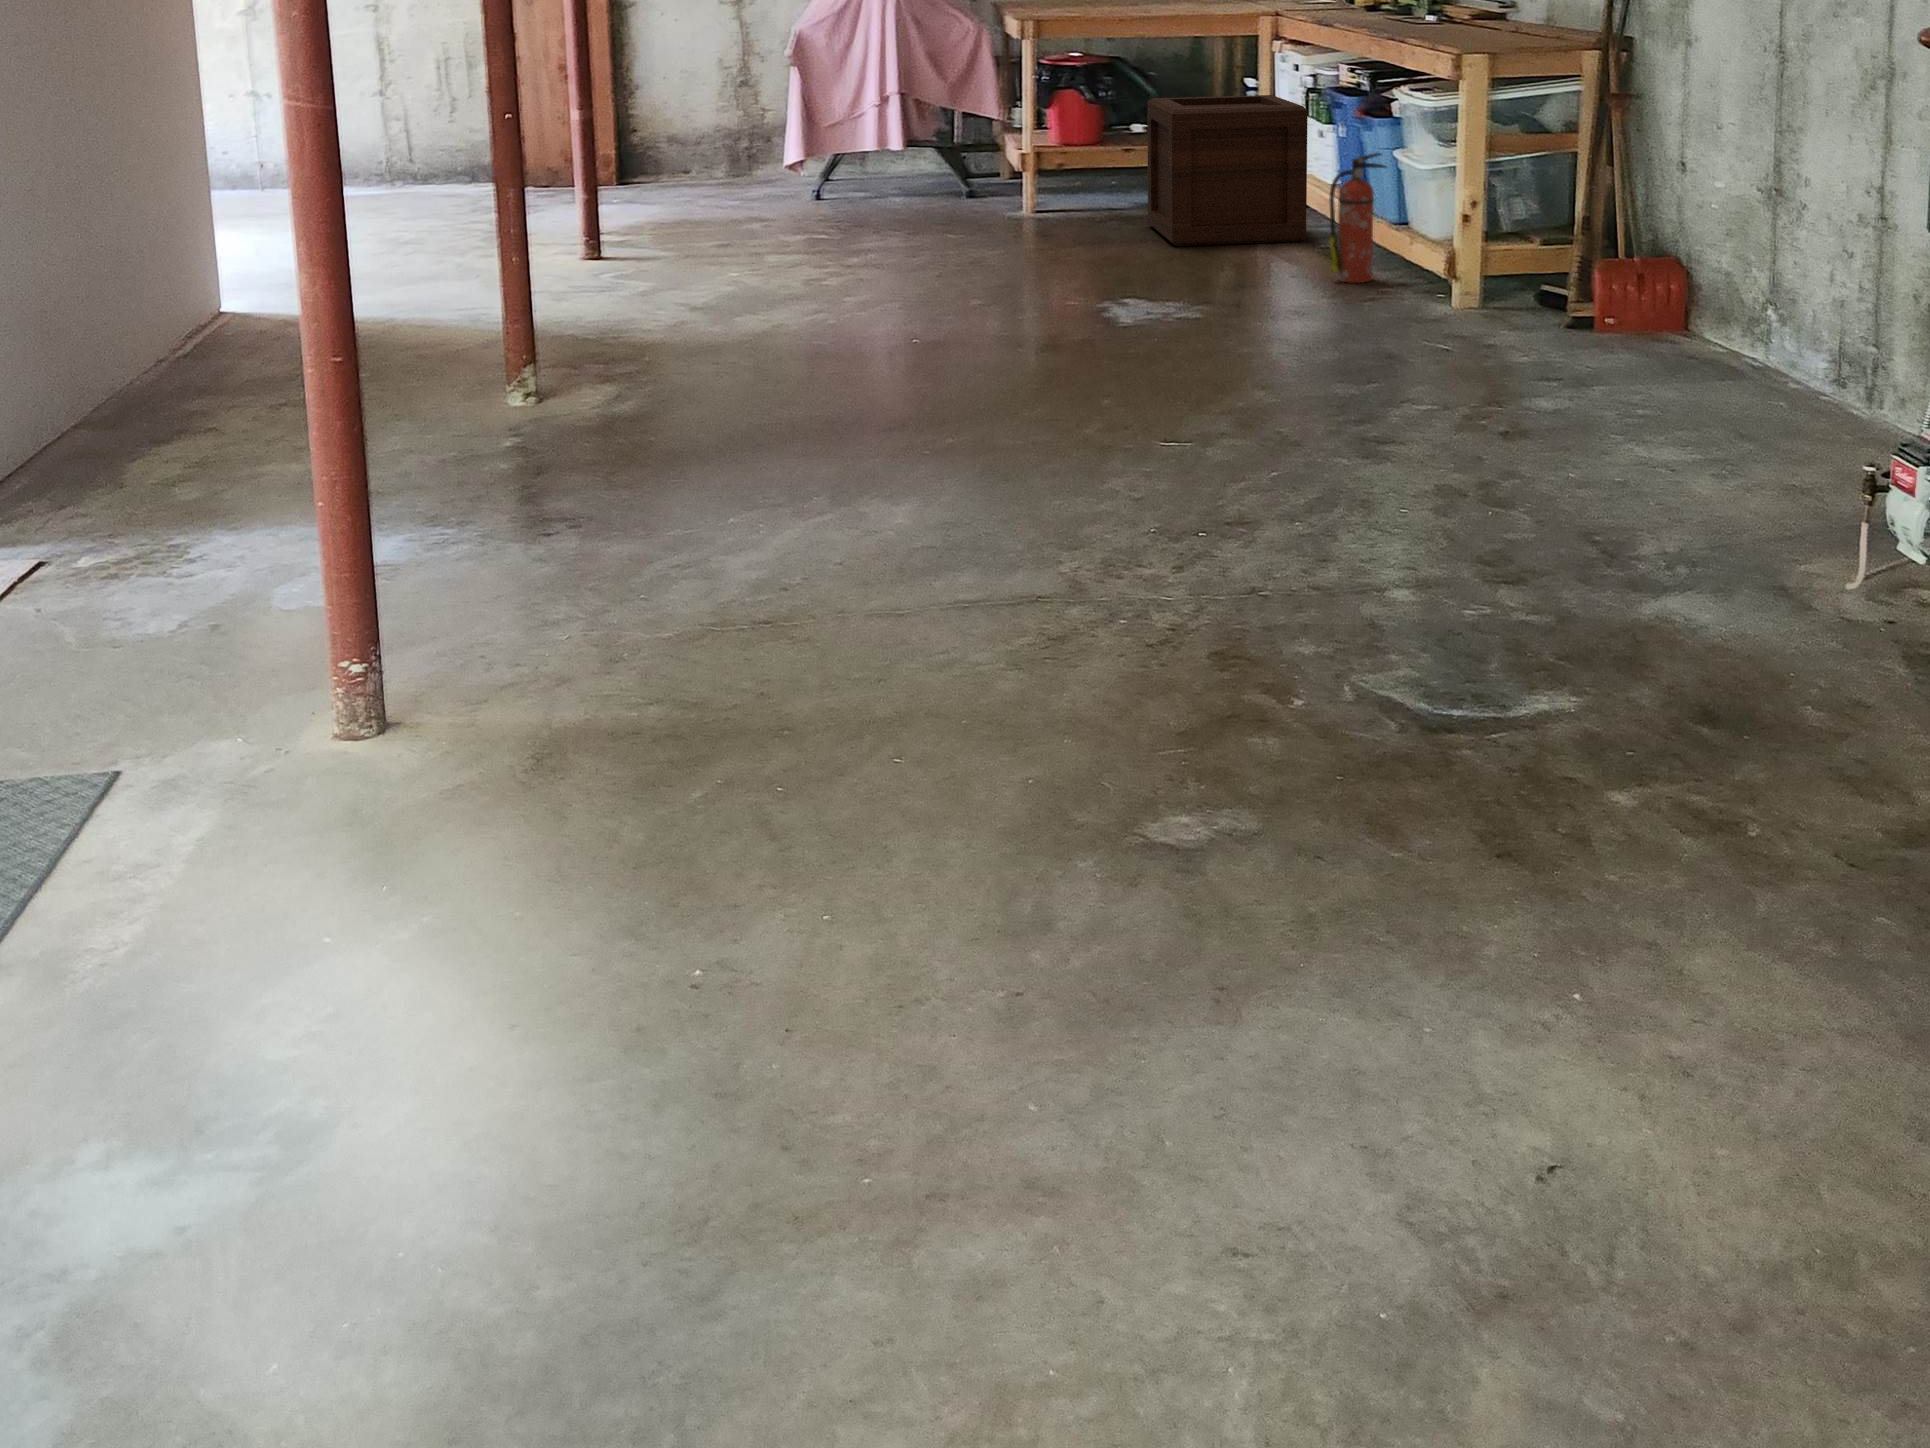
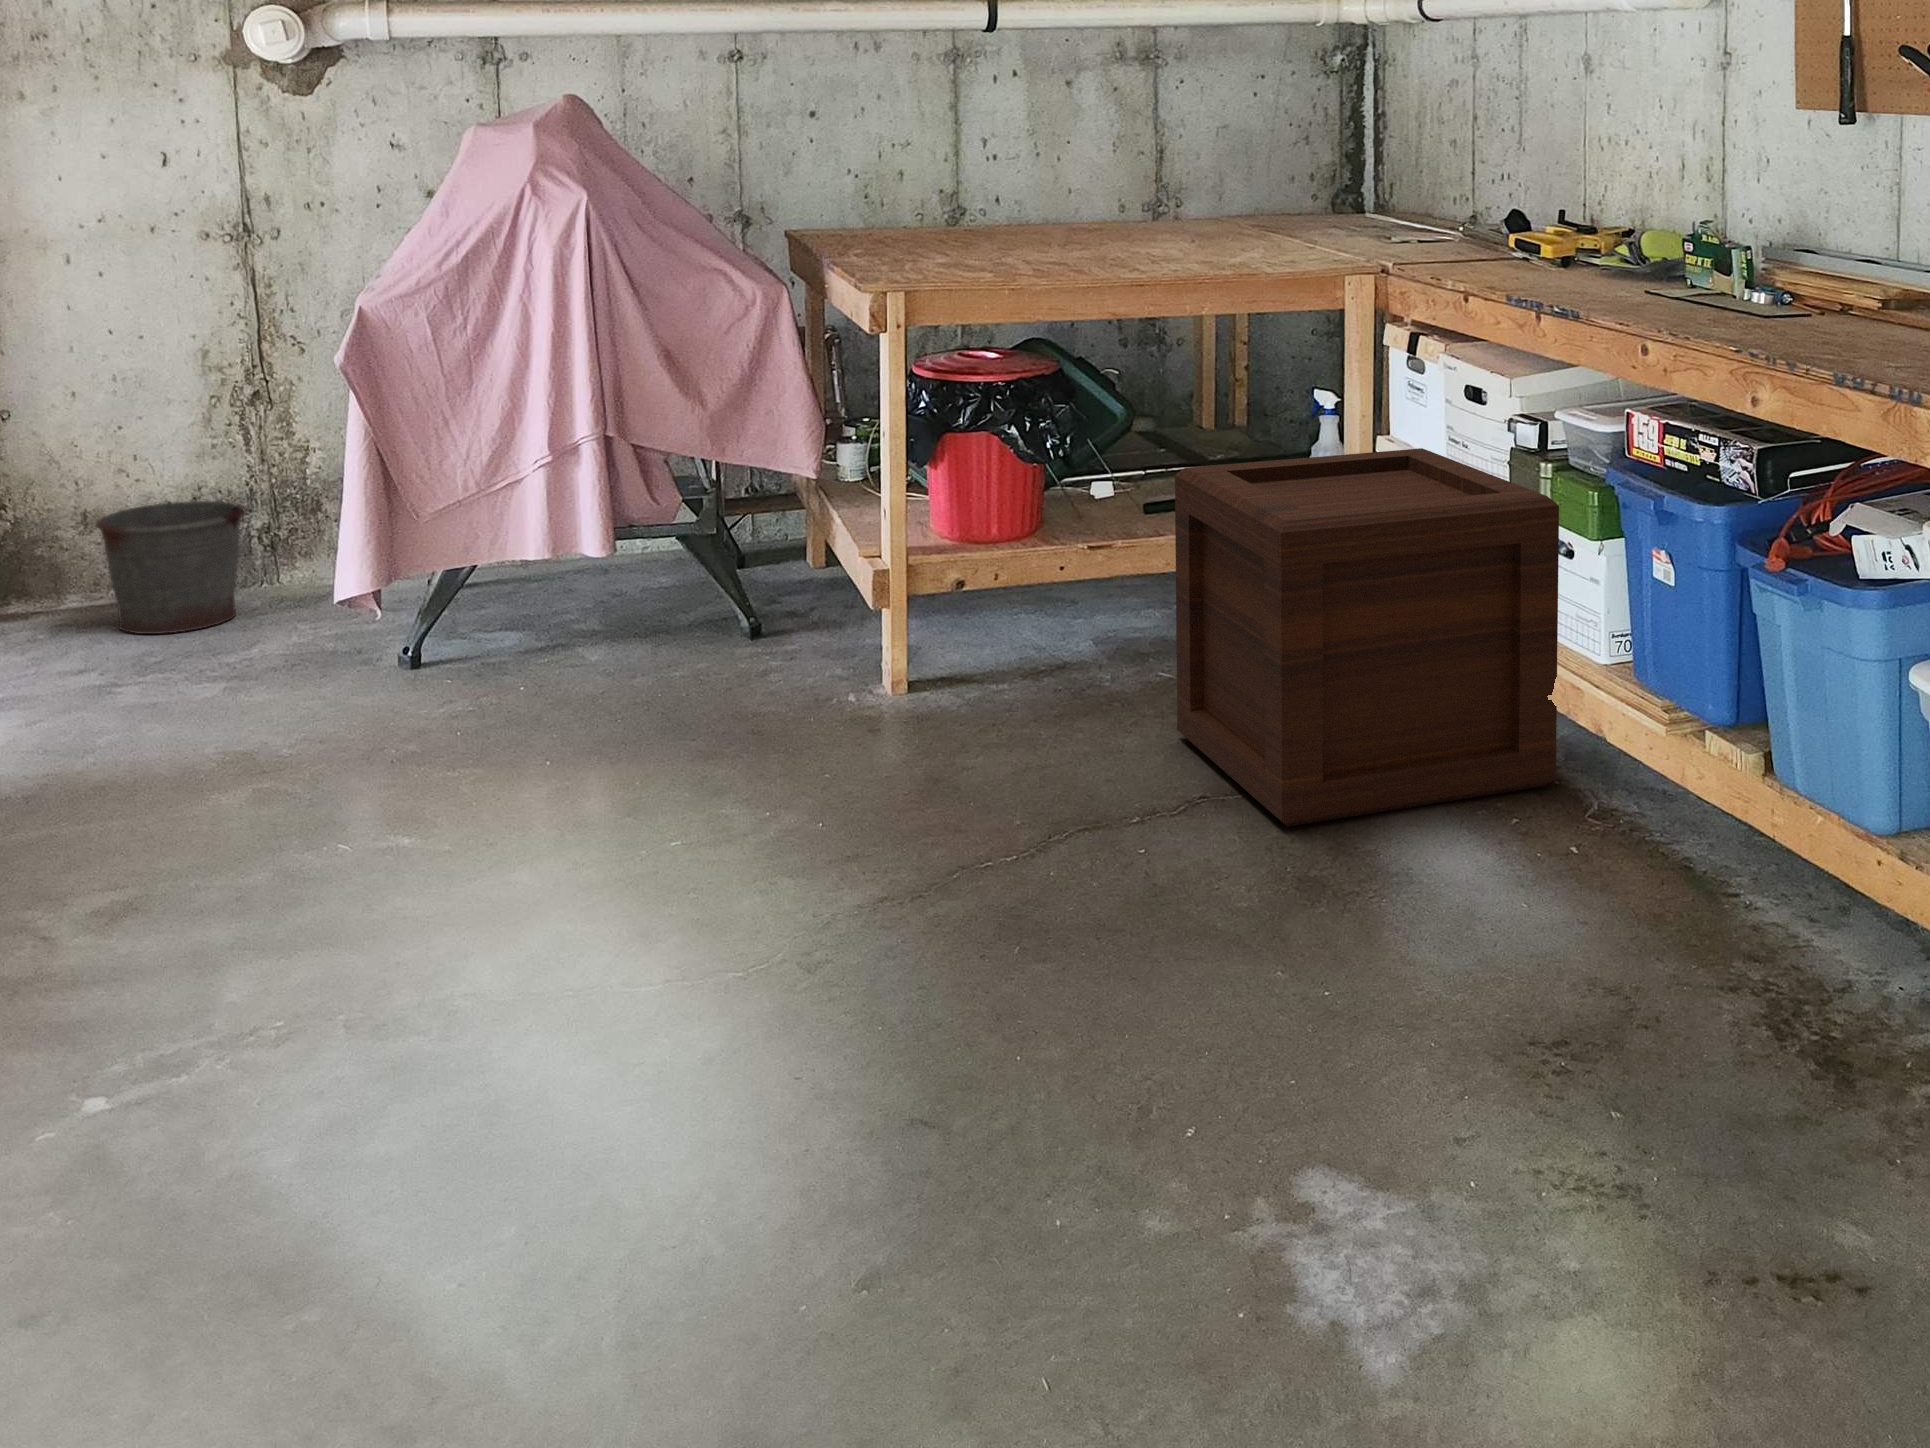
bucket: none [677,132,740,189] -> present [96,501,245,634]
fire extinguisher: present [1329,153,1386,283] -> none [1767,663,1888,993]

